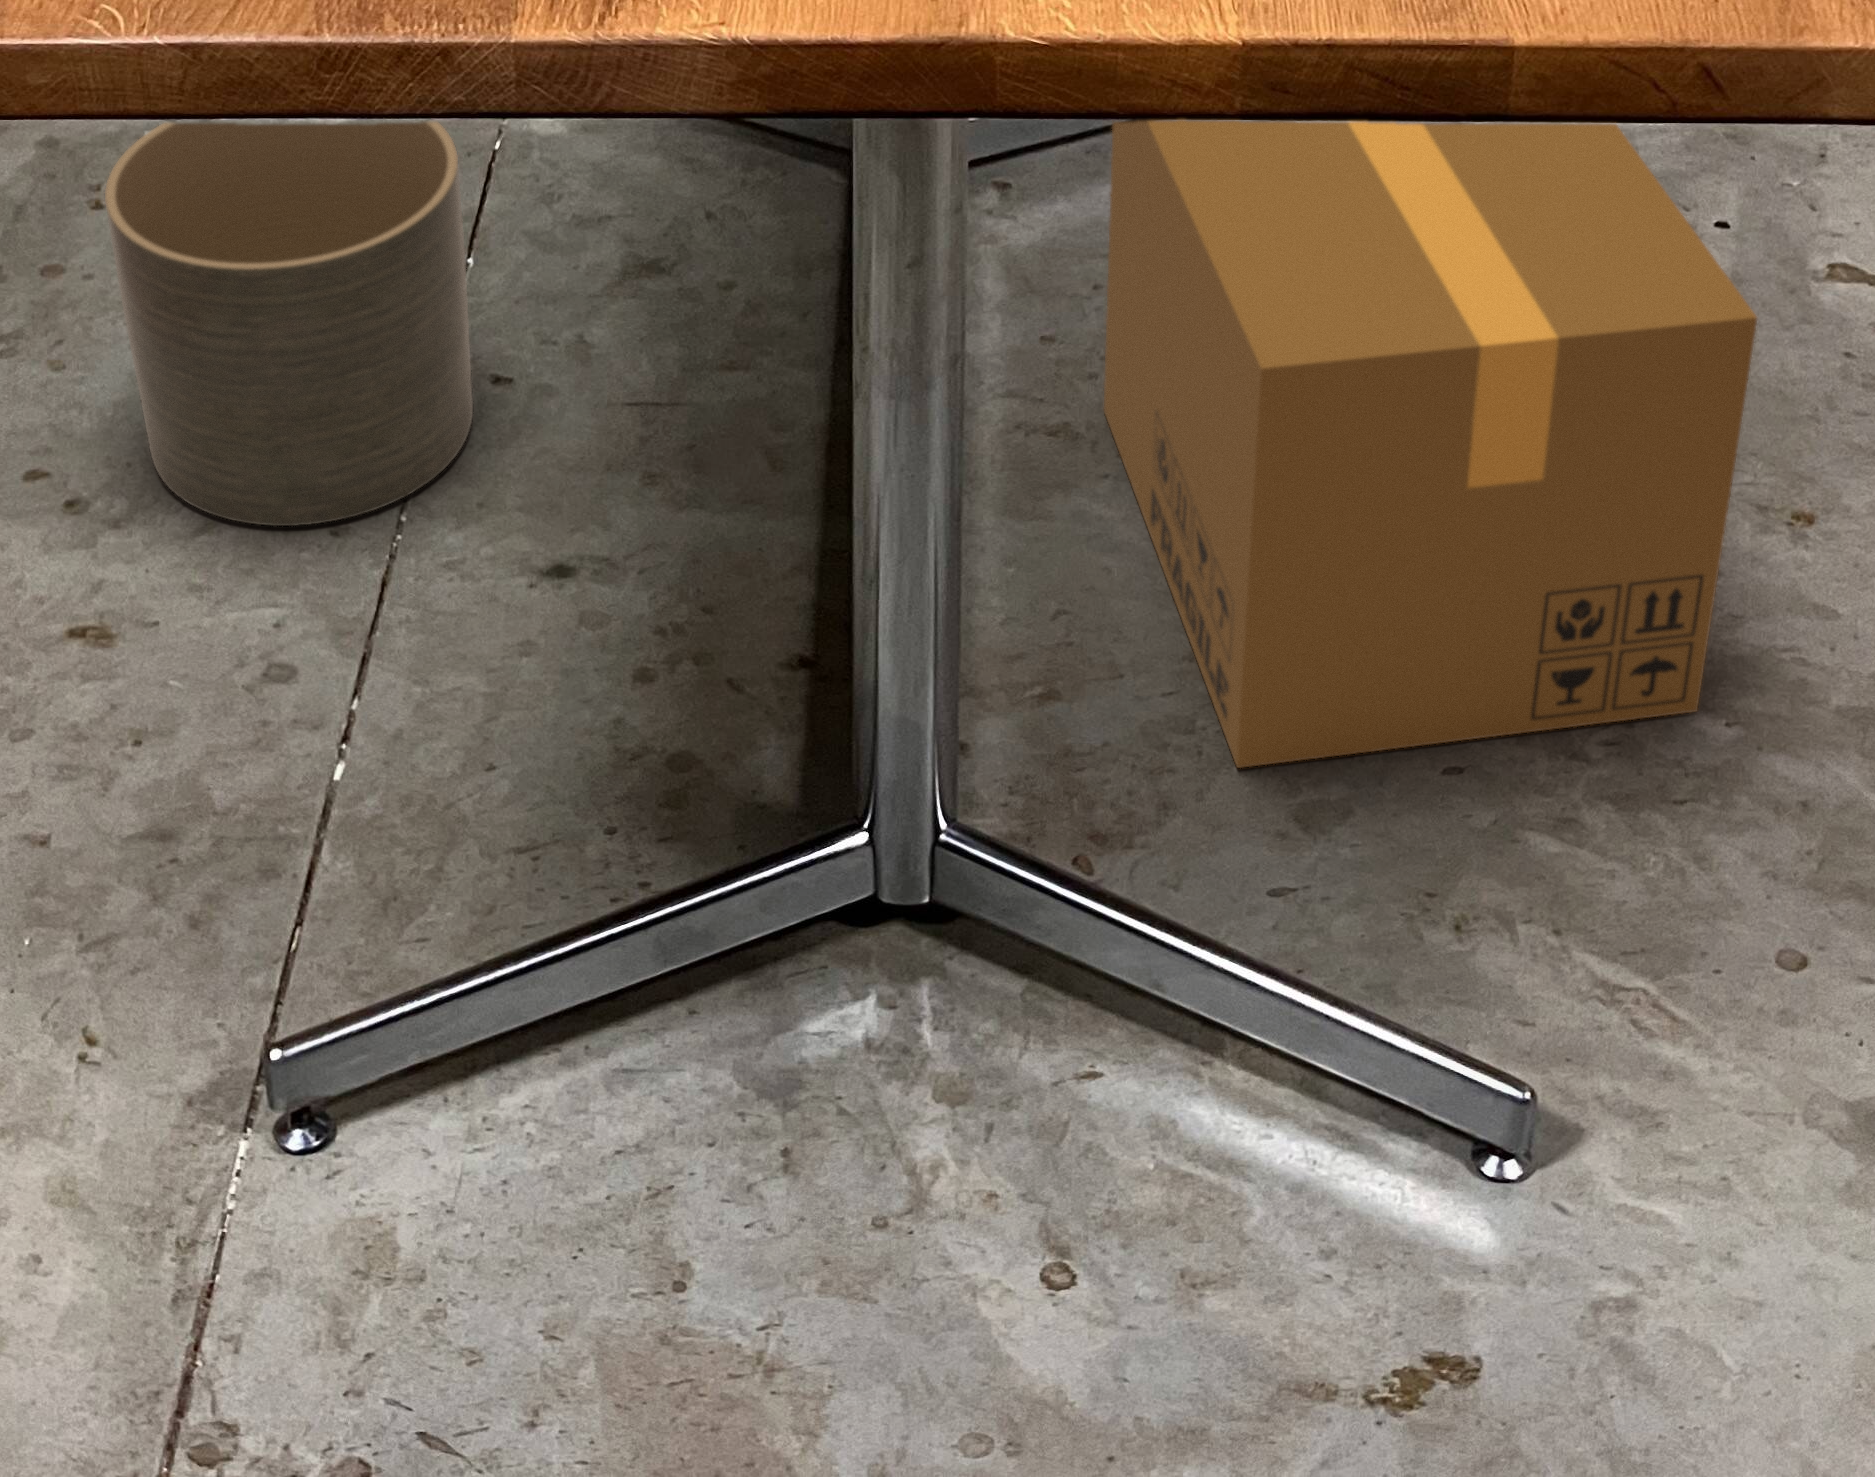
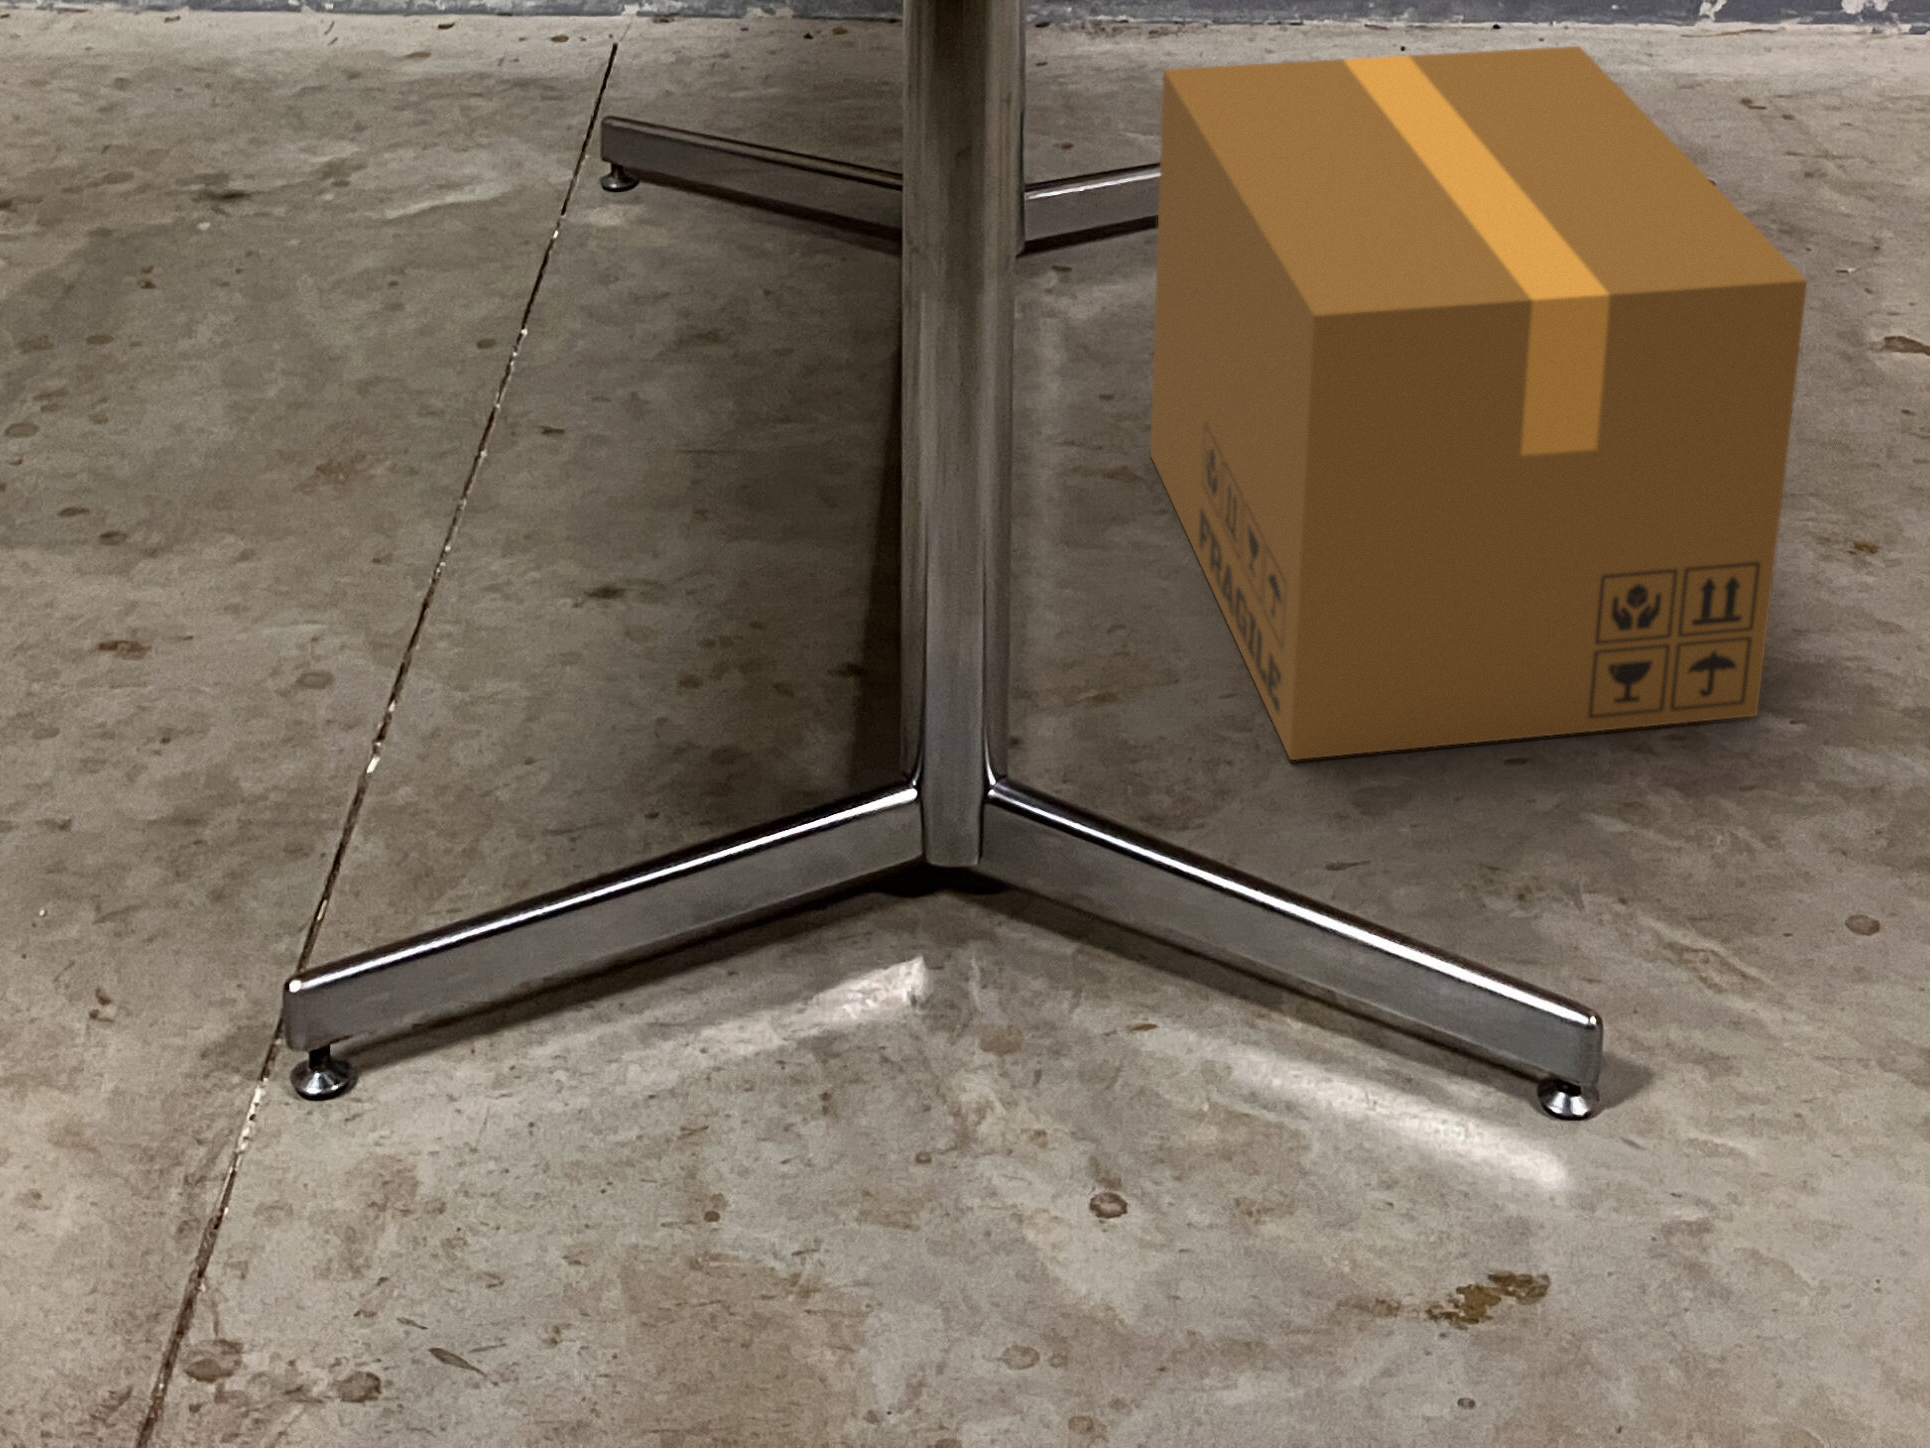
planter: present [105,122,473,526] -> none [157,119,514,544]

